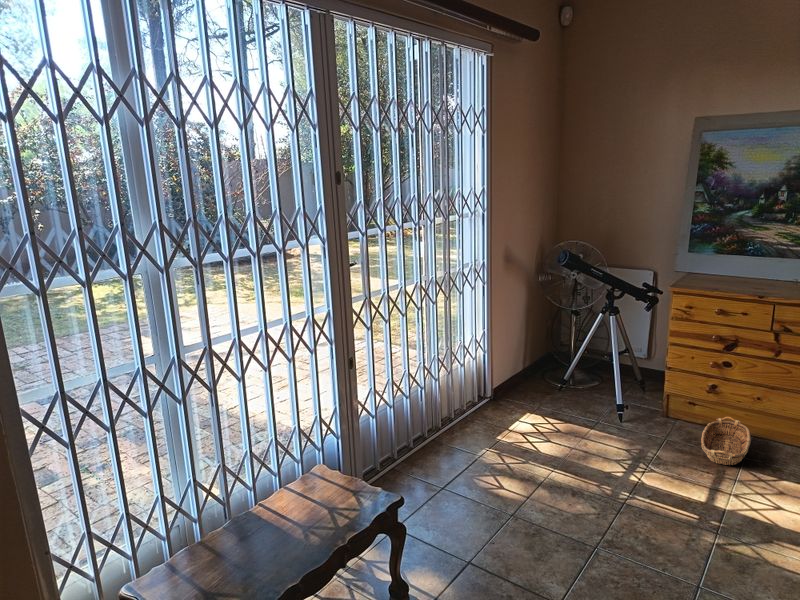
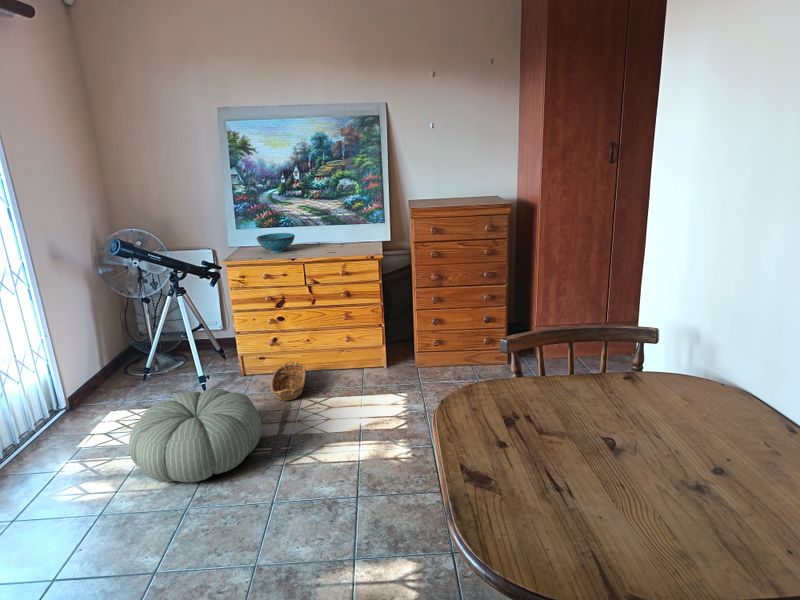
decorative bowl: none [714,262,766,285] -> present [257,233,295,252]
pouf: none [547,420,691,522] -> present [129,389,262,482]

